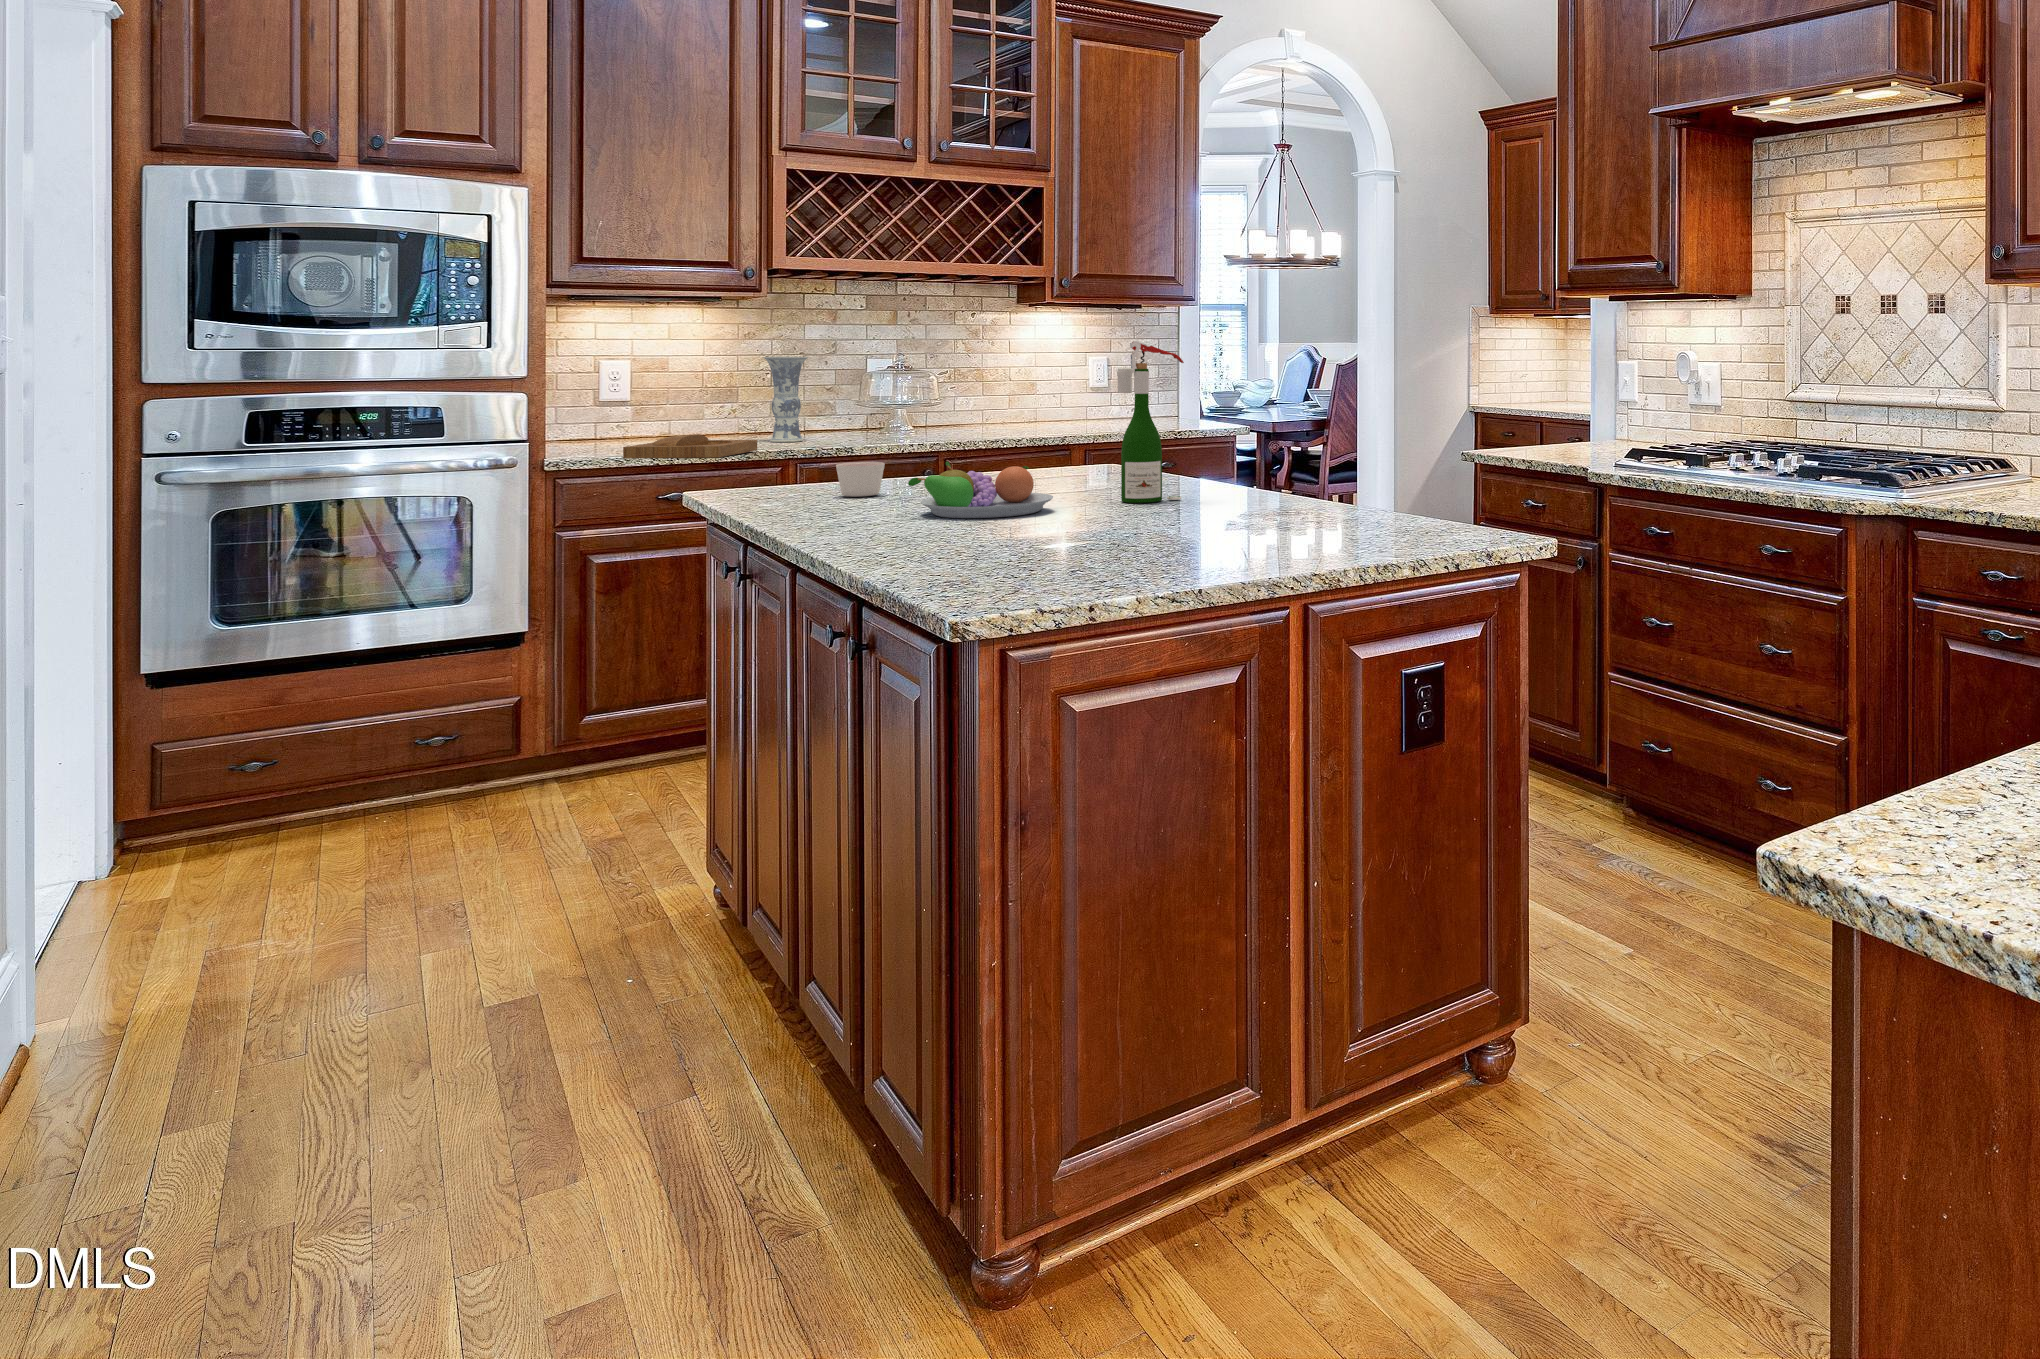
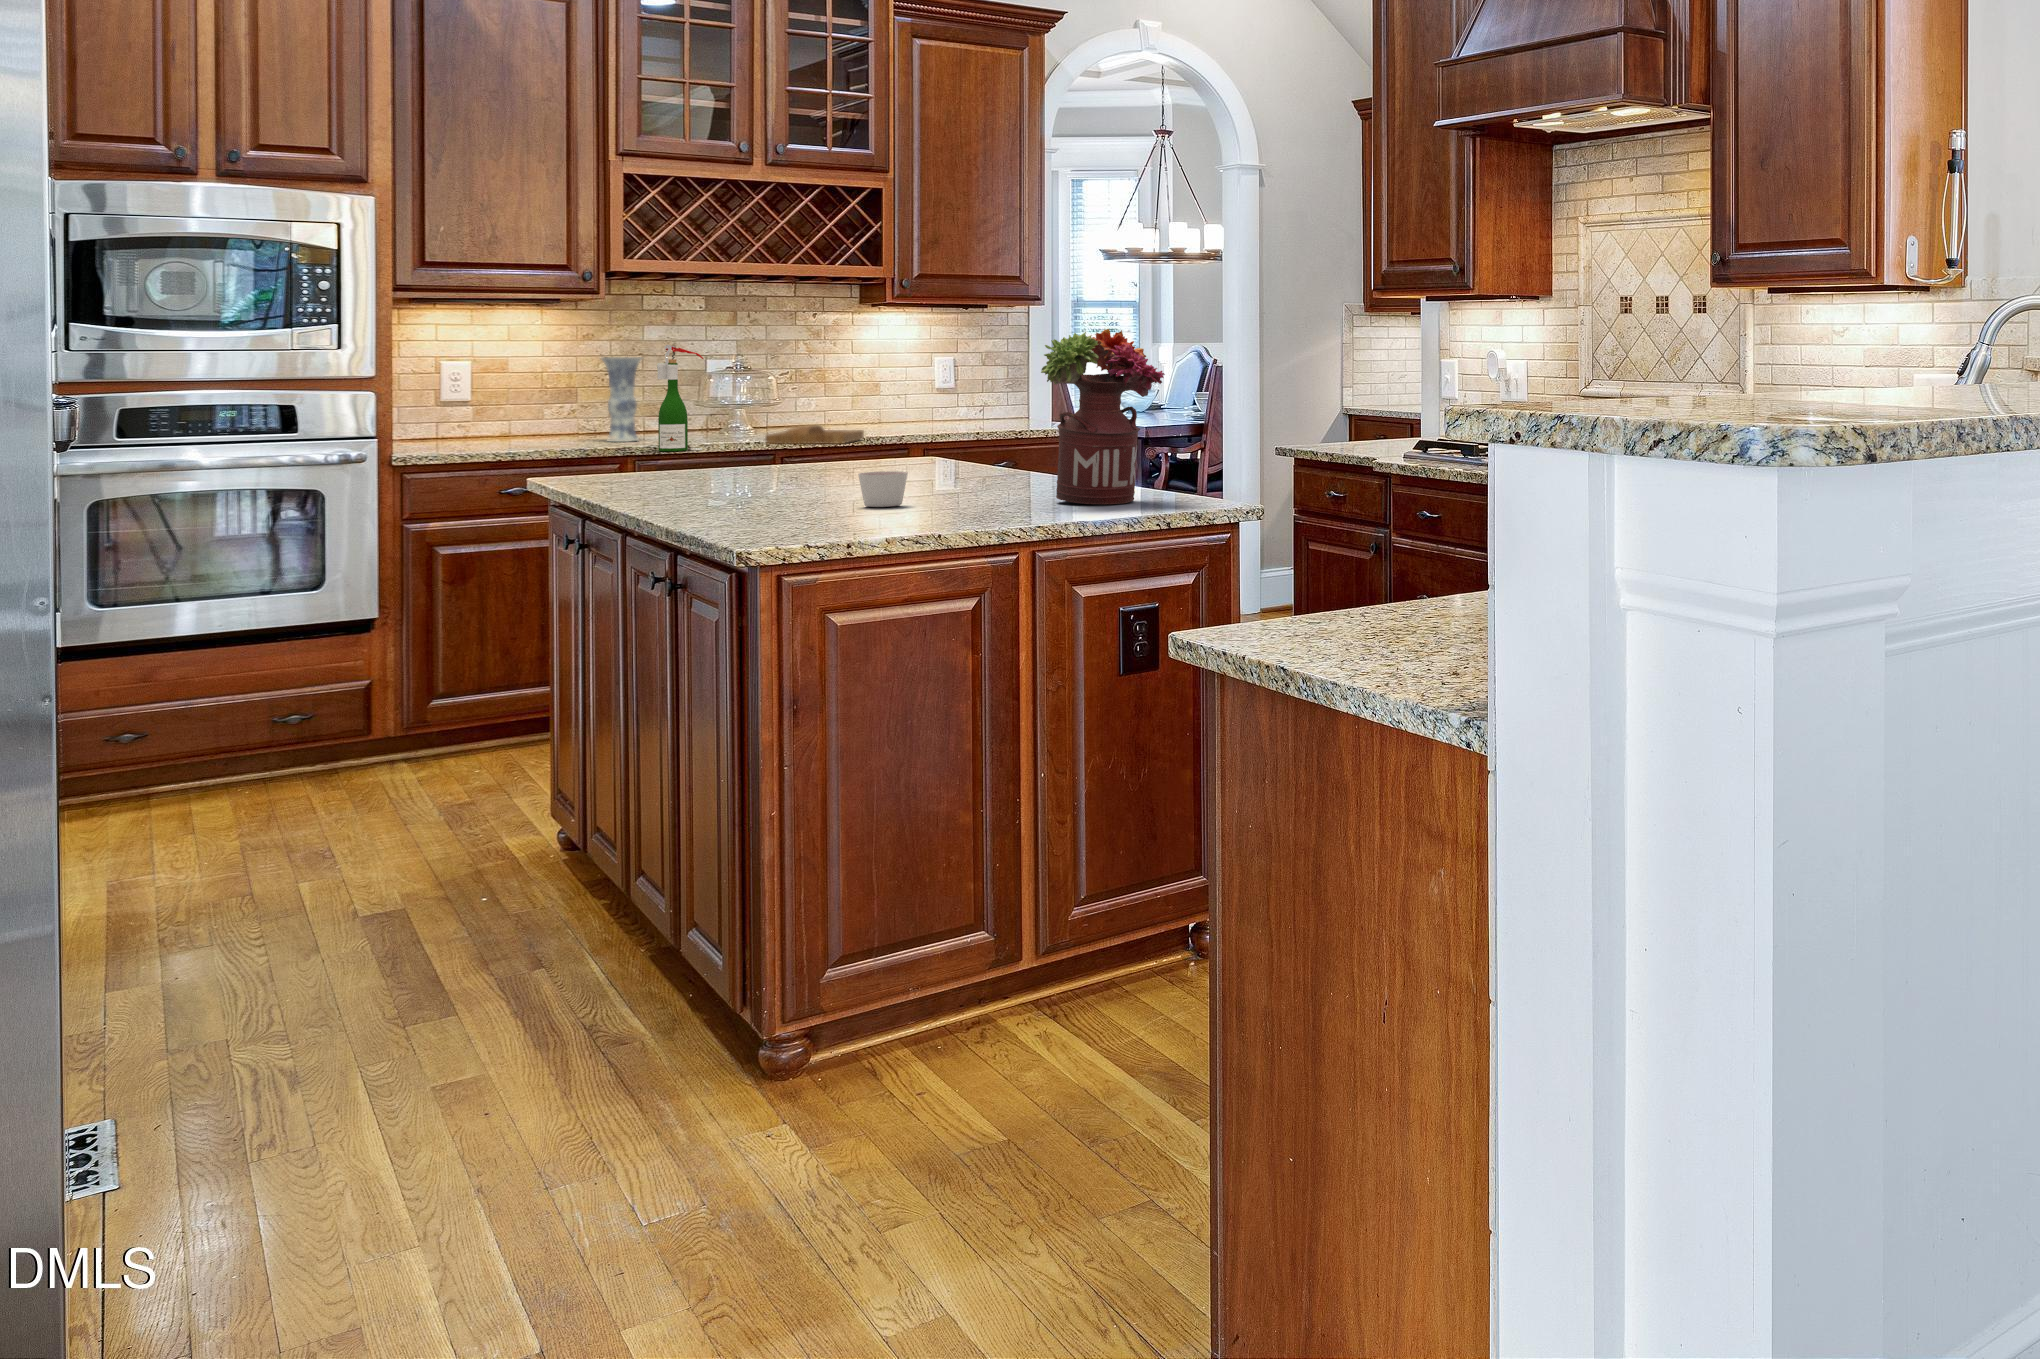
flower arrangement: none [1293,322,1435,532] -> present [1041,329,1165,504]
wine bottle: present [1117,341,1184,503] -> present [657,345,703,451]
tray: present [623,435,757,458] -> present [765,425,864,444]
fruit bowl: present [908,461,1053,518] -> none [724,449,852,496]
candle: present [836,462,885,497] -> present [858,471,908,507]

